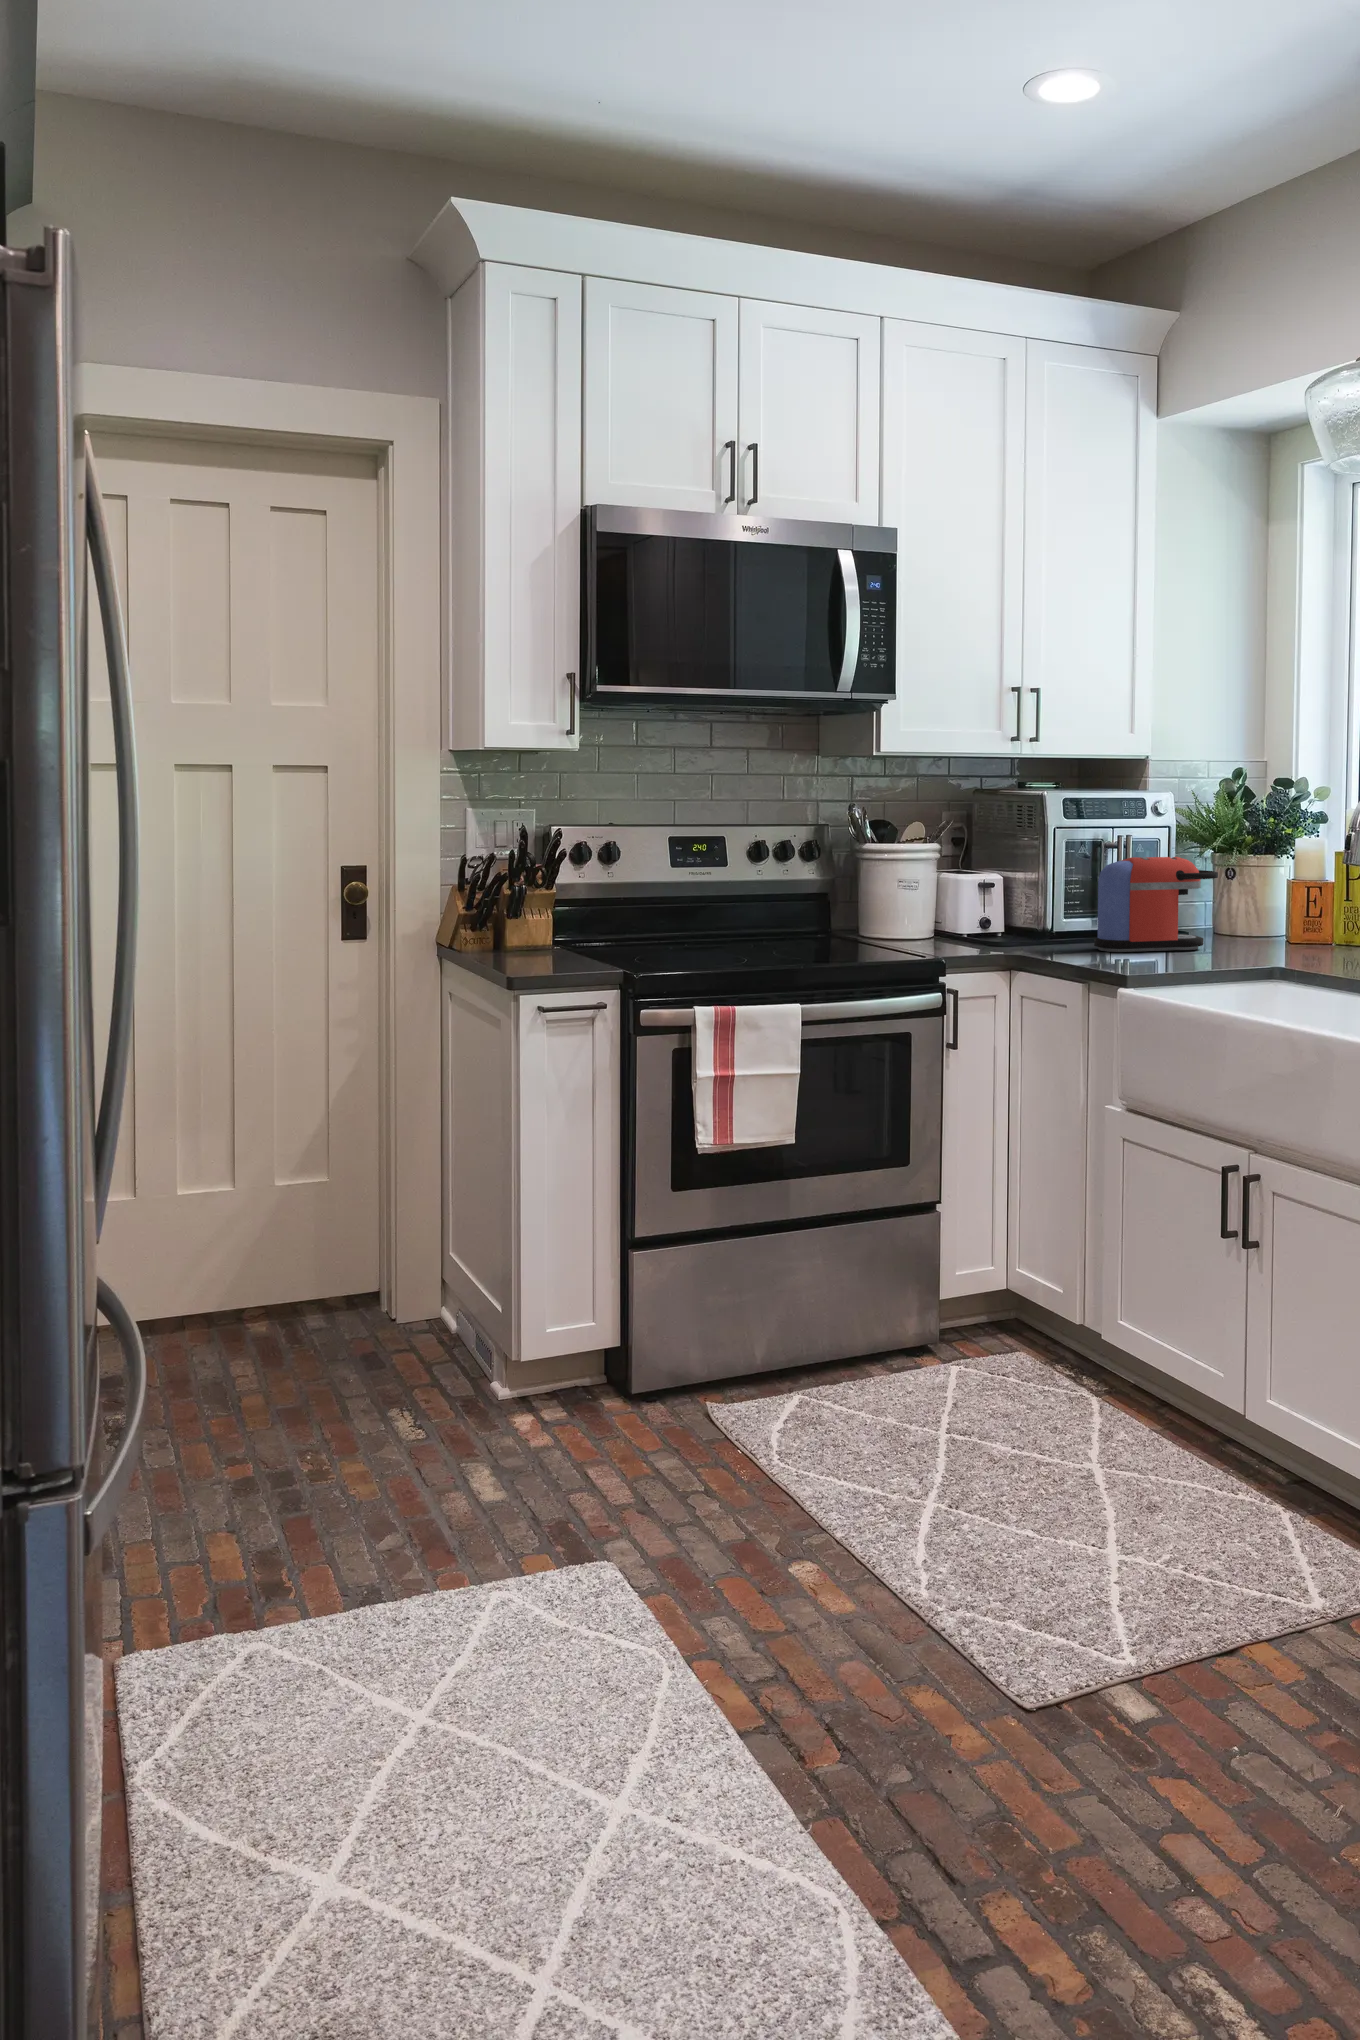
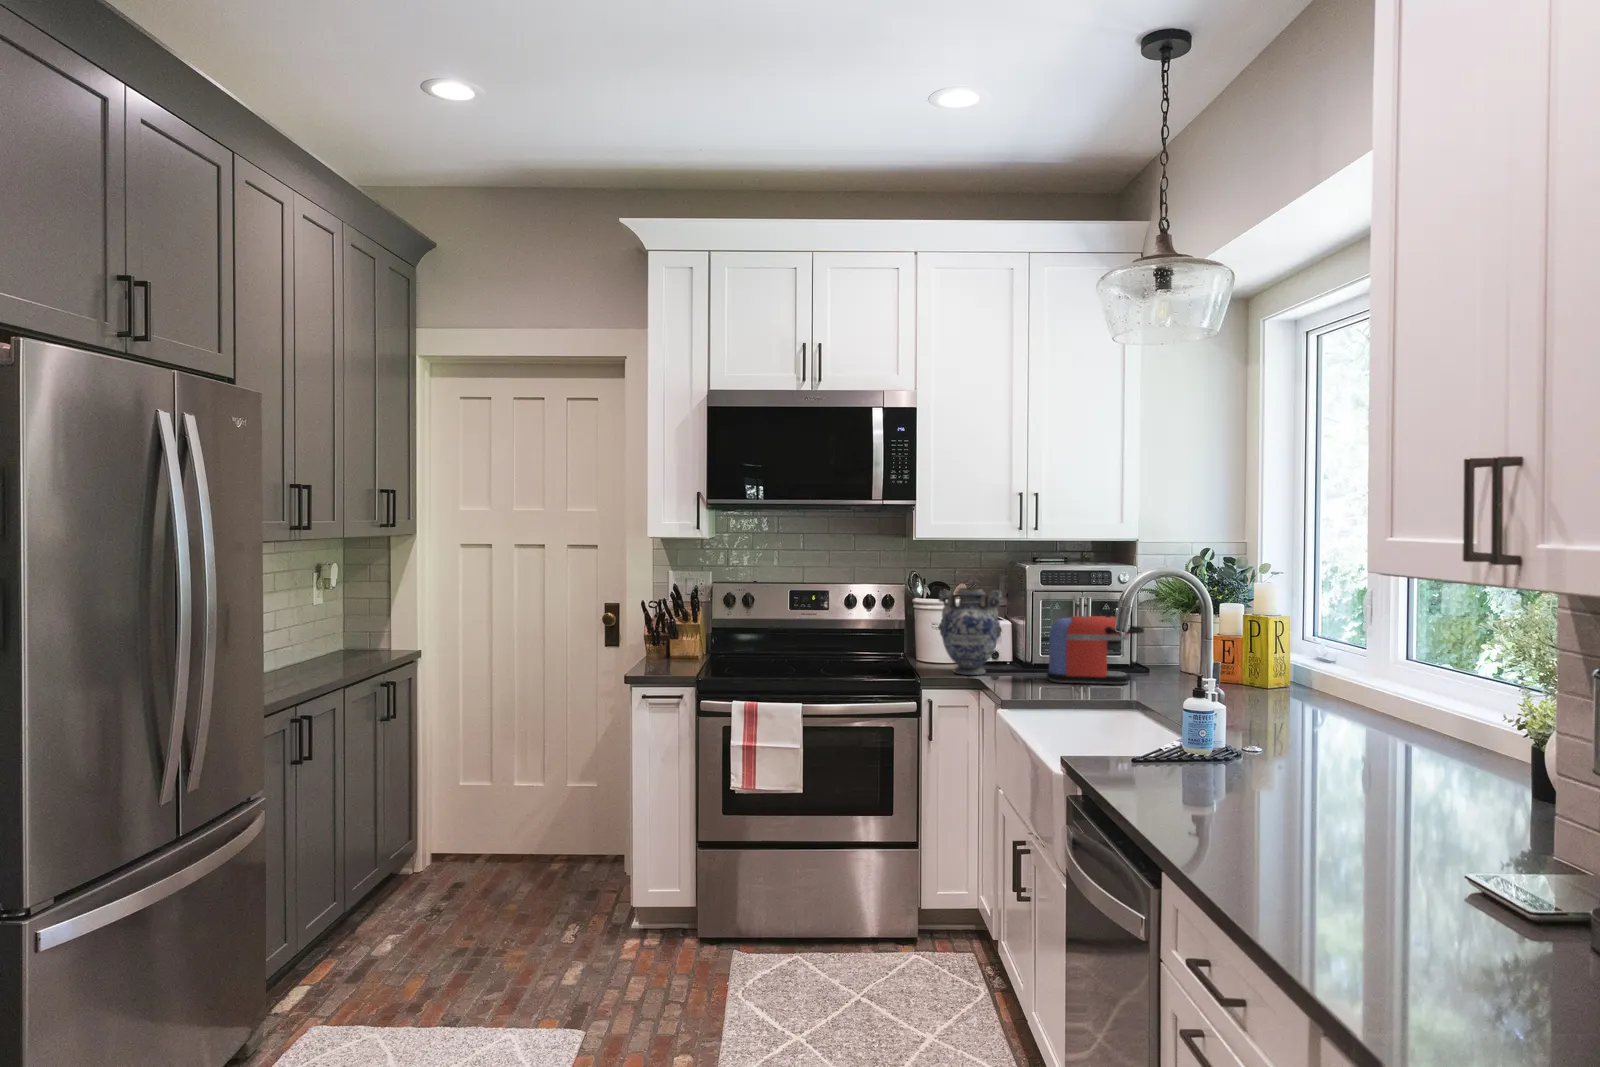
decorative vase: none [938,824,1031,951] -> present [938,588,1003,675]

